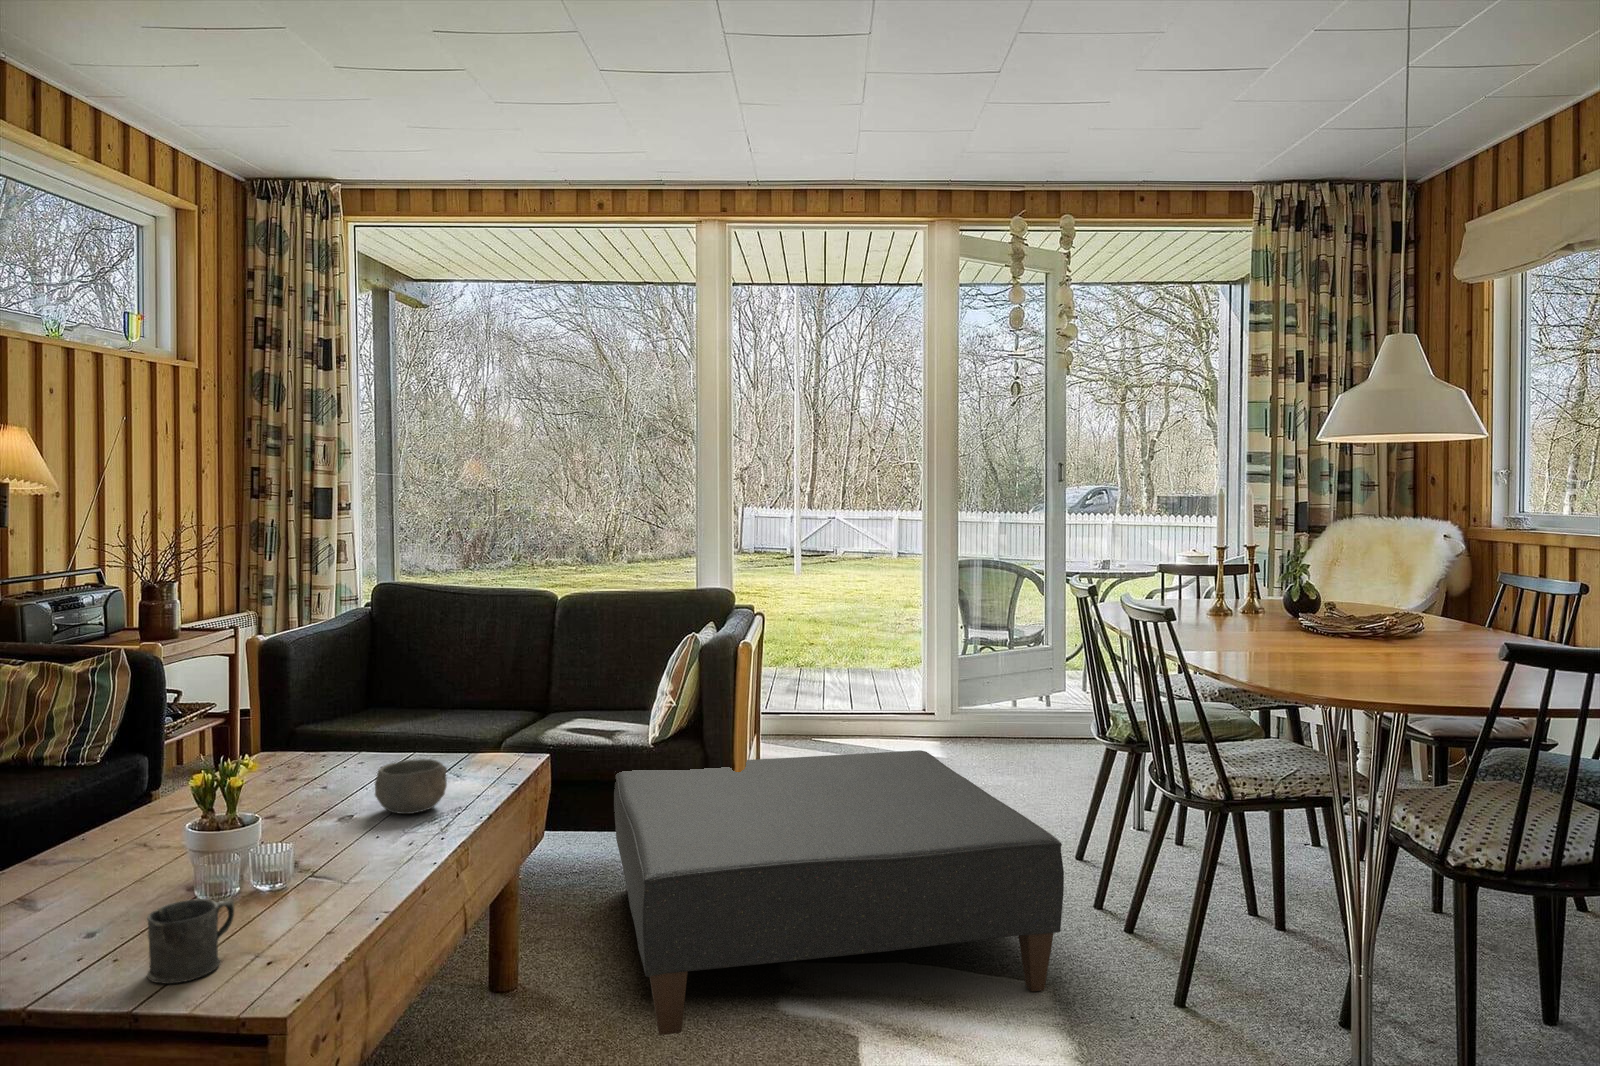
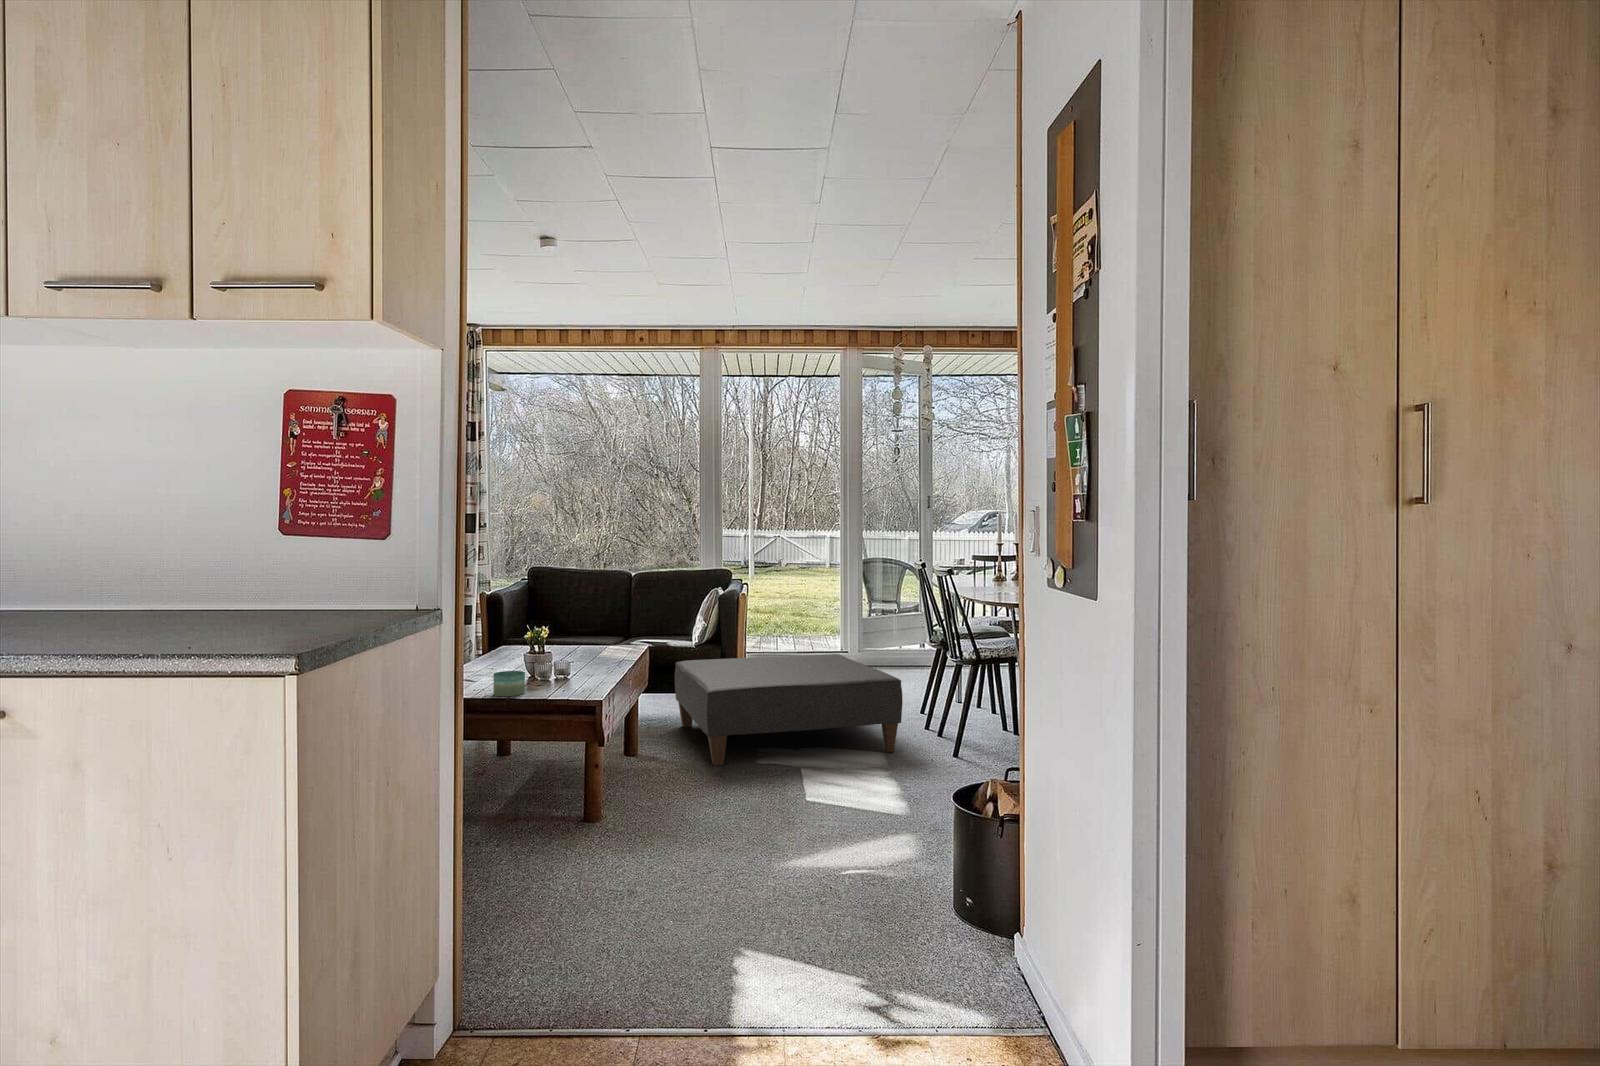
bowl: present [375,759,447,814] -> none [579,641,612,665]
candle: none [53,886,146,967] -> present [493,671,525,696]
mug: present [147,899,234,984] -> none [537,671,565,698]

